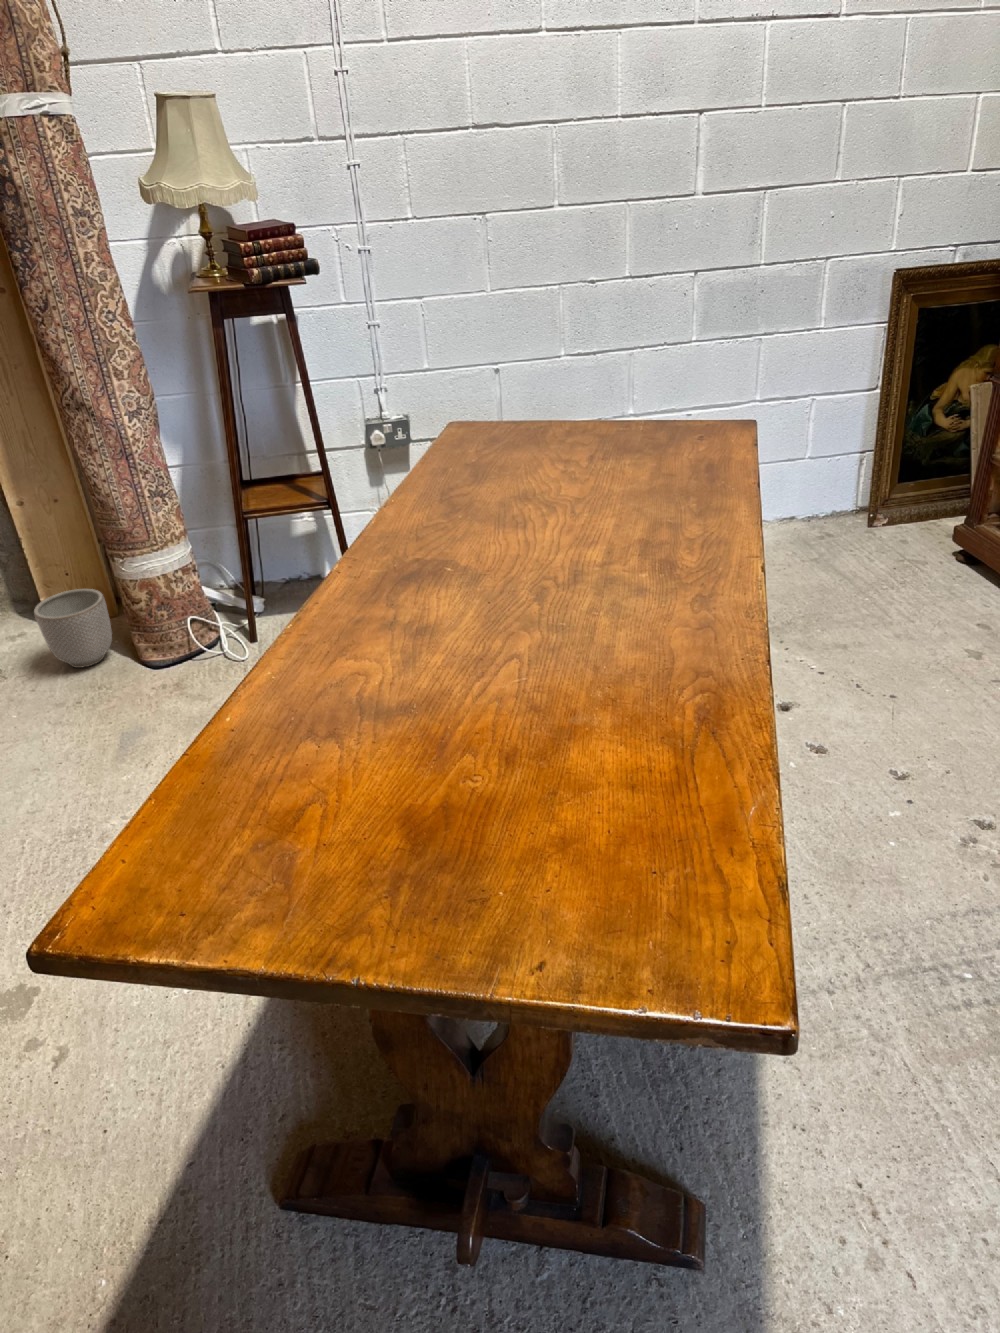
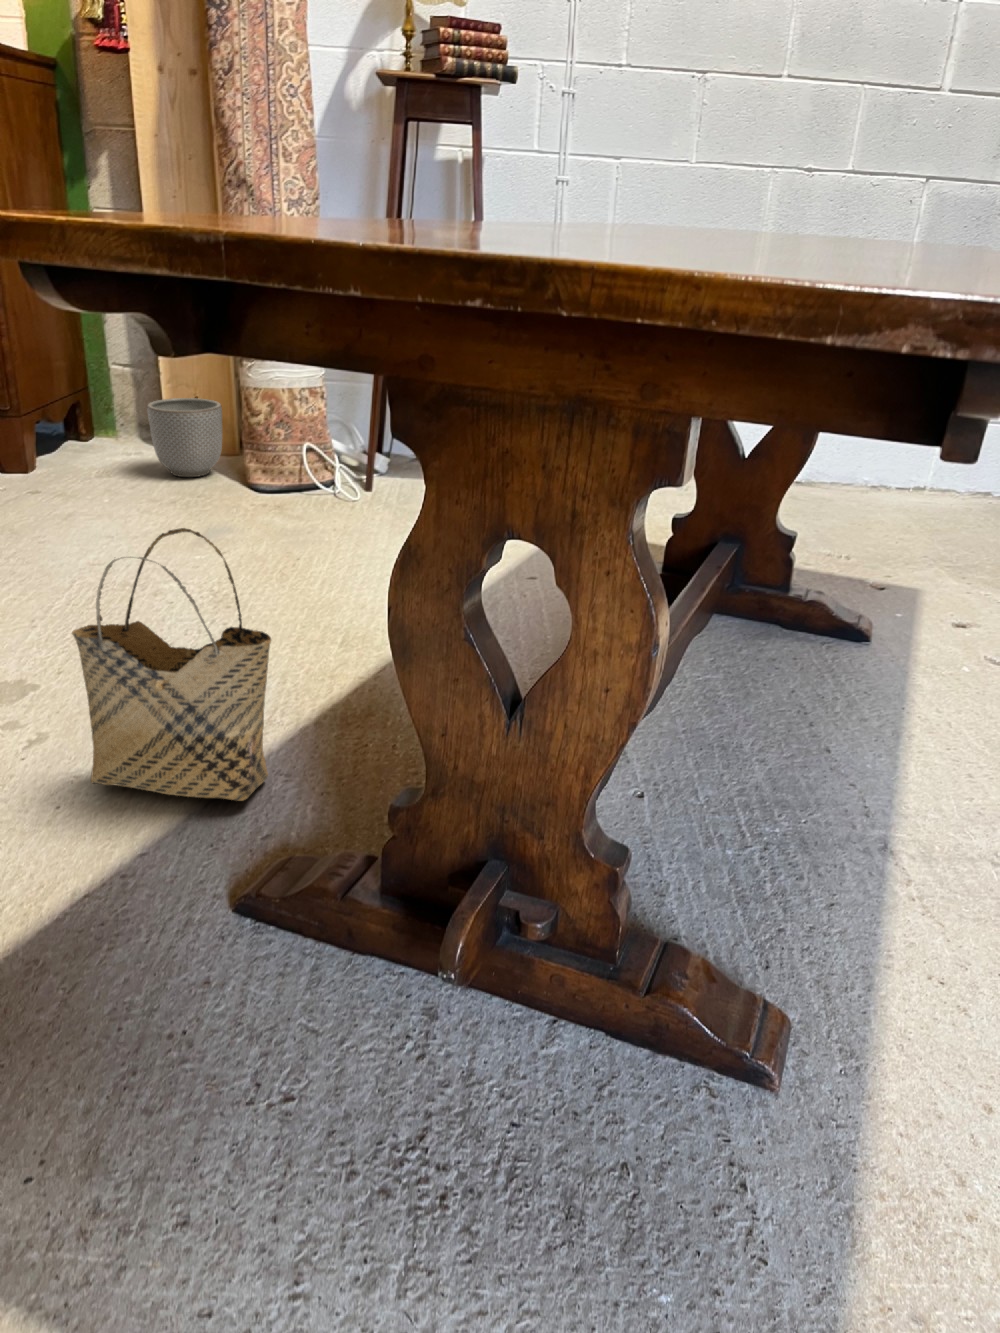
woven basket: none [88,890,268,1100] -> present [72,528,271,801]

